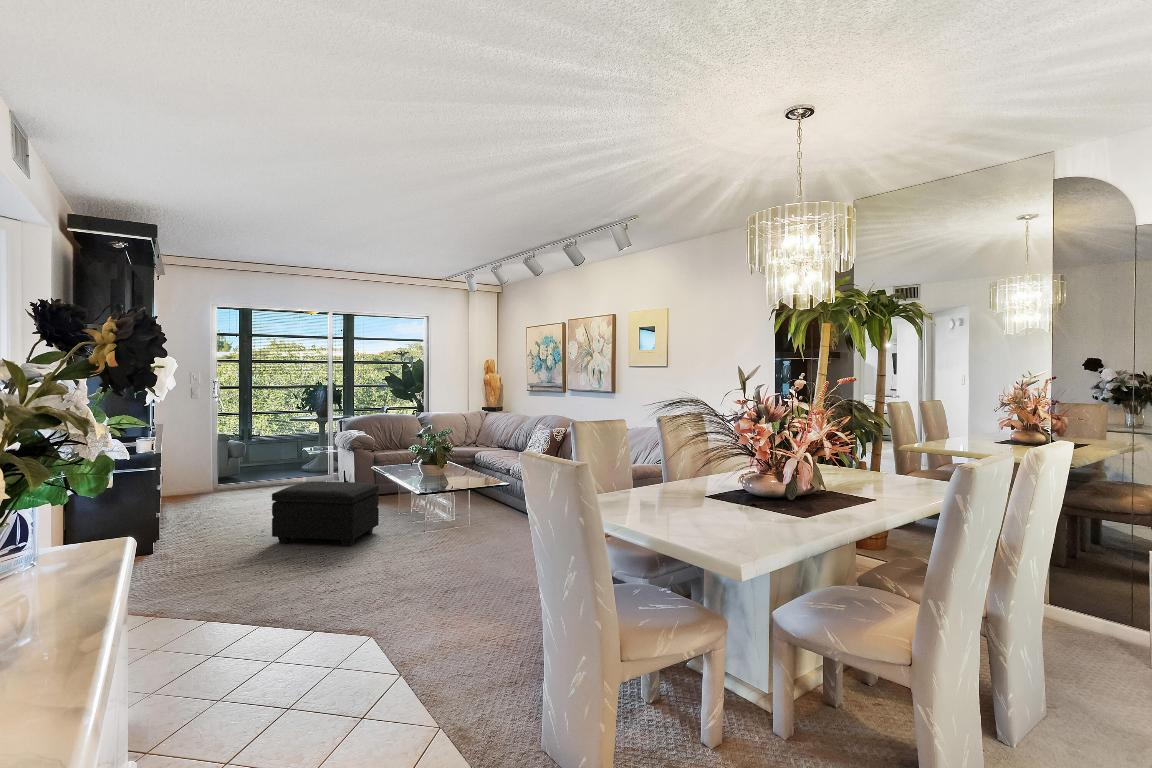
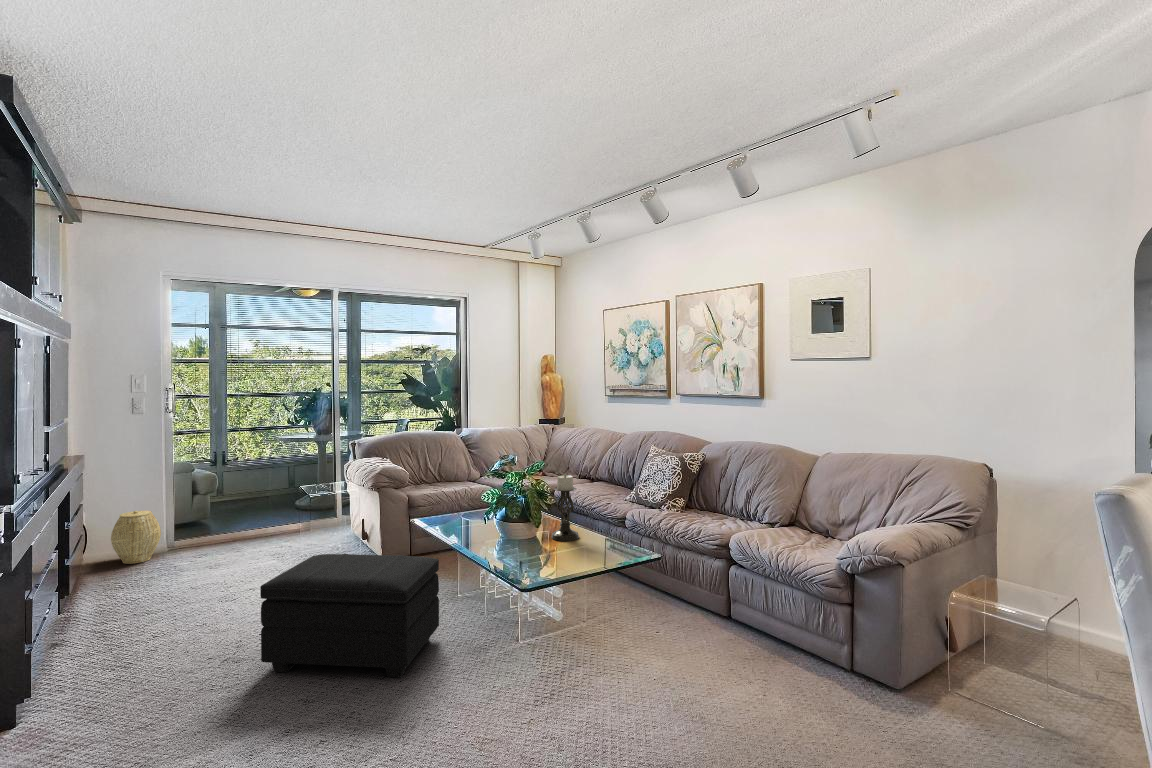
candle holder: none [454,437,471,478] -> present [552,474,579,541]
woven basket: none [177,463,209,498] -> present [111,511,161,564]

